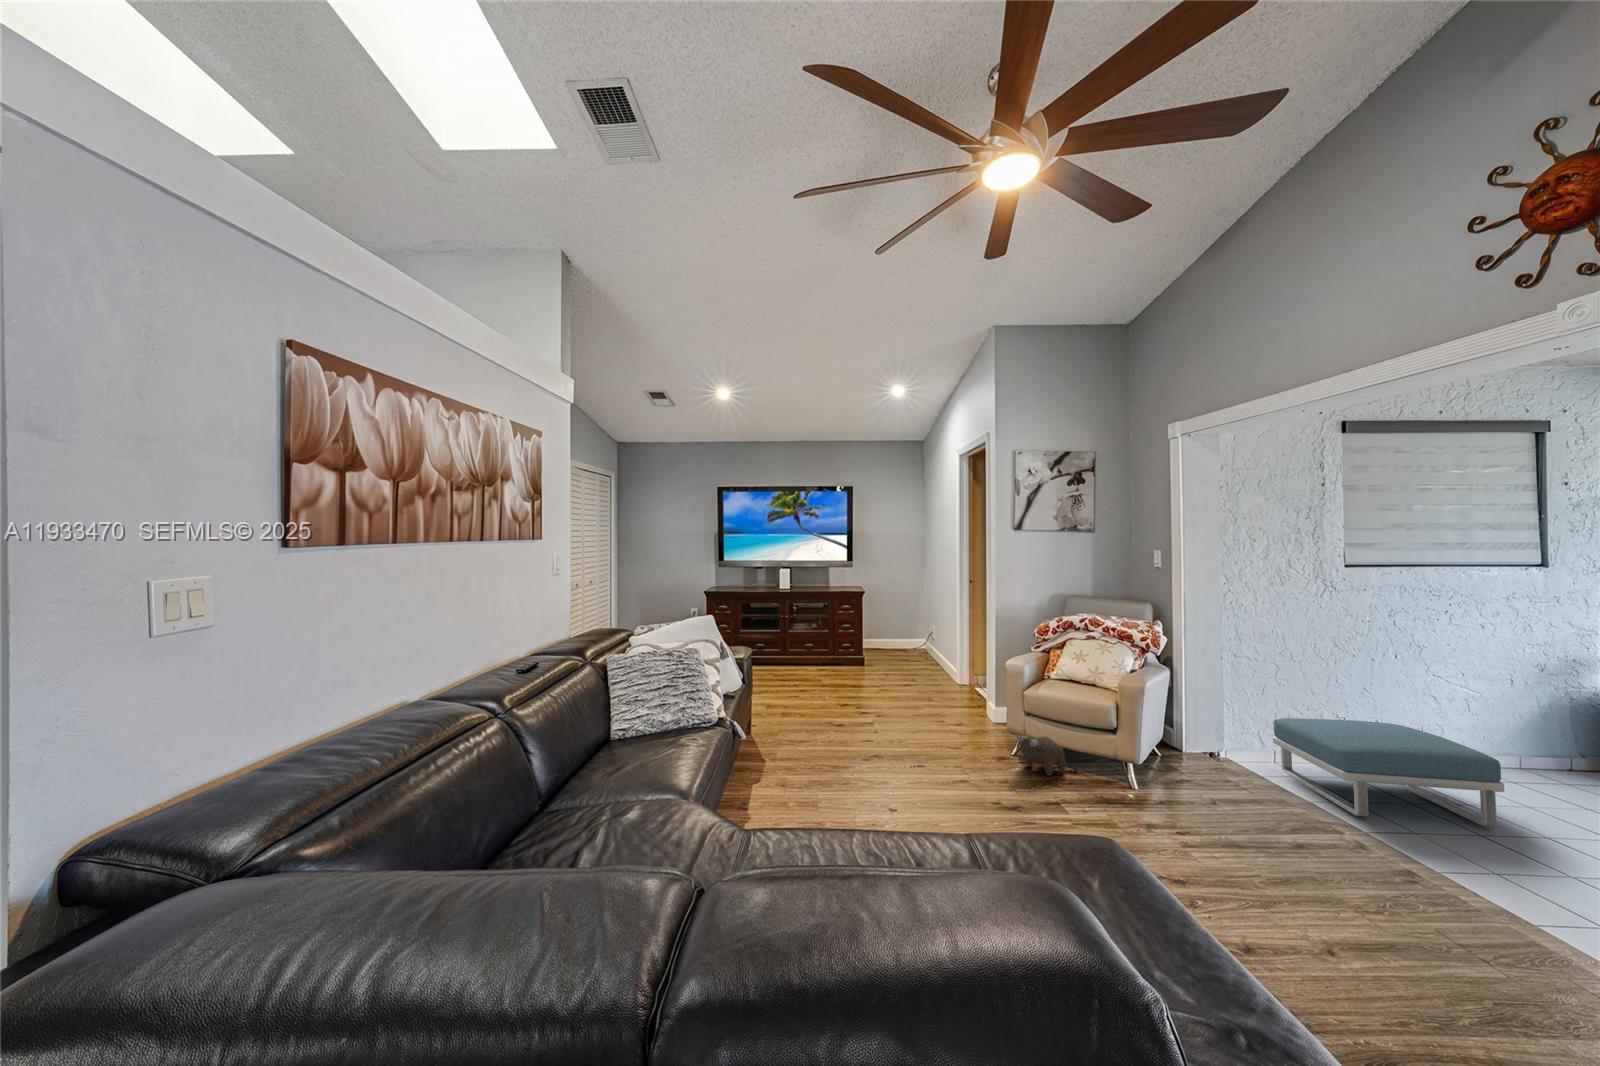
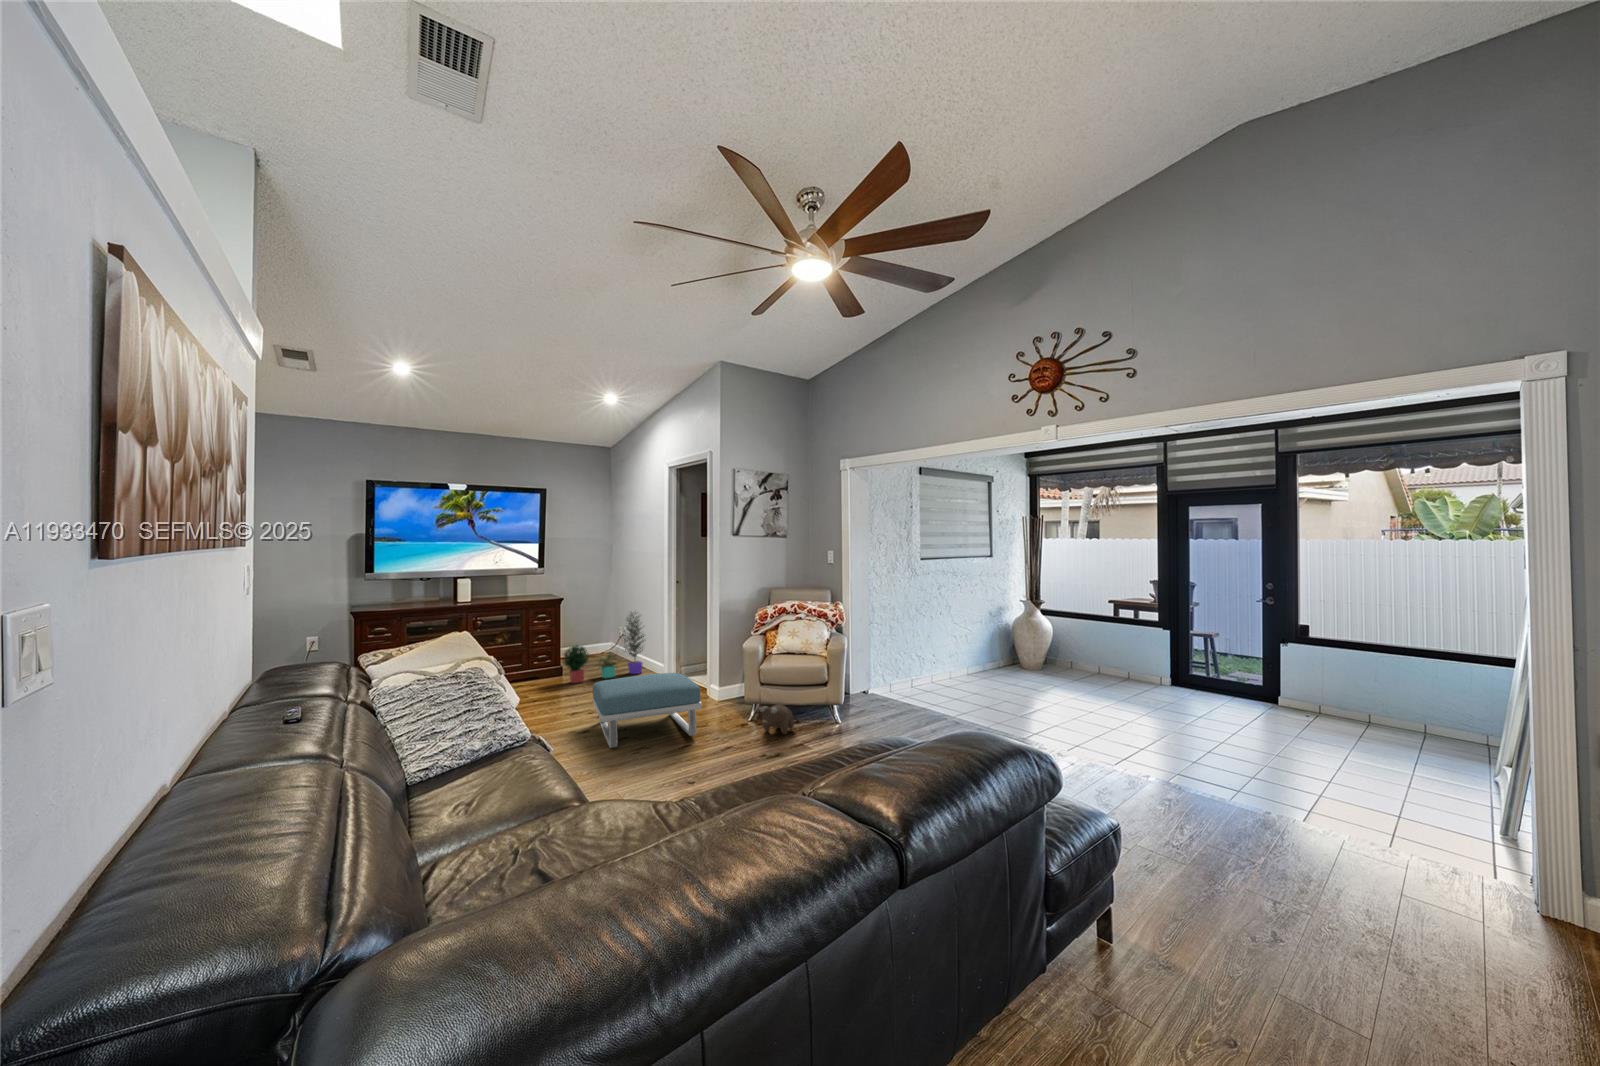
potted plant: none [858,607,942,672] -> present [563,613,644,683]
footstool: present [1273,718,1504,827] -> present [593,673,702,748]

